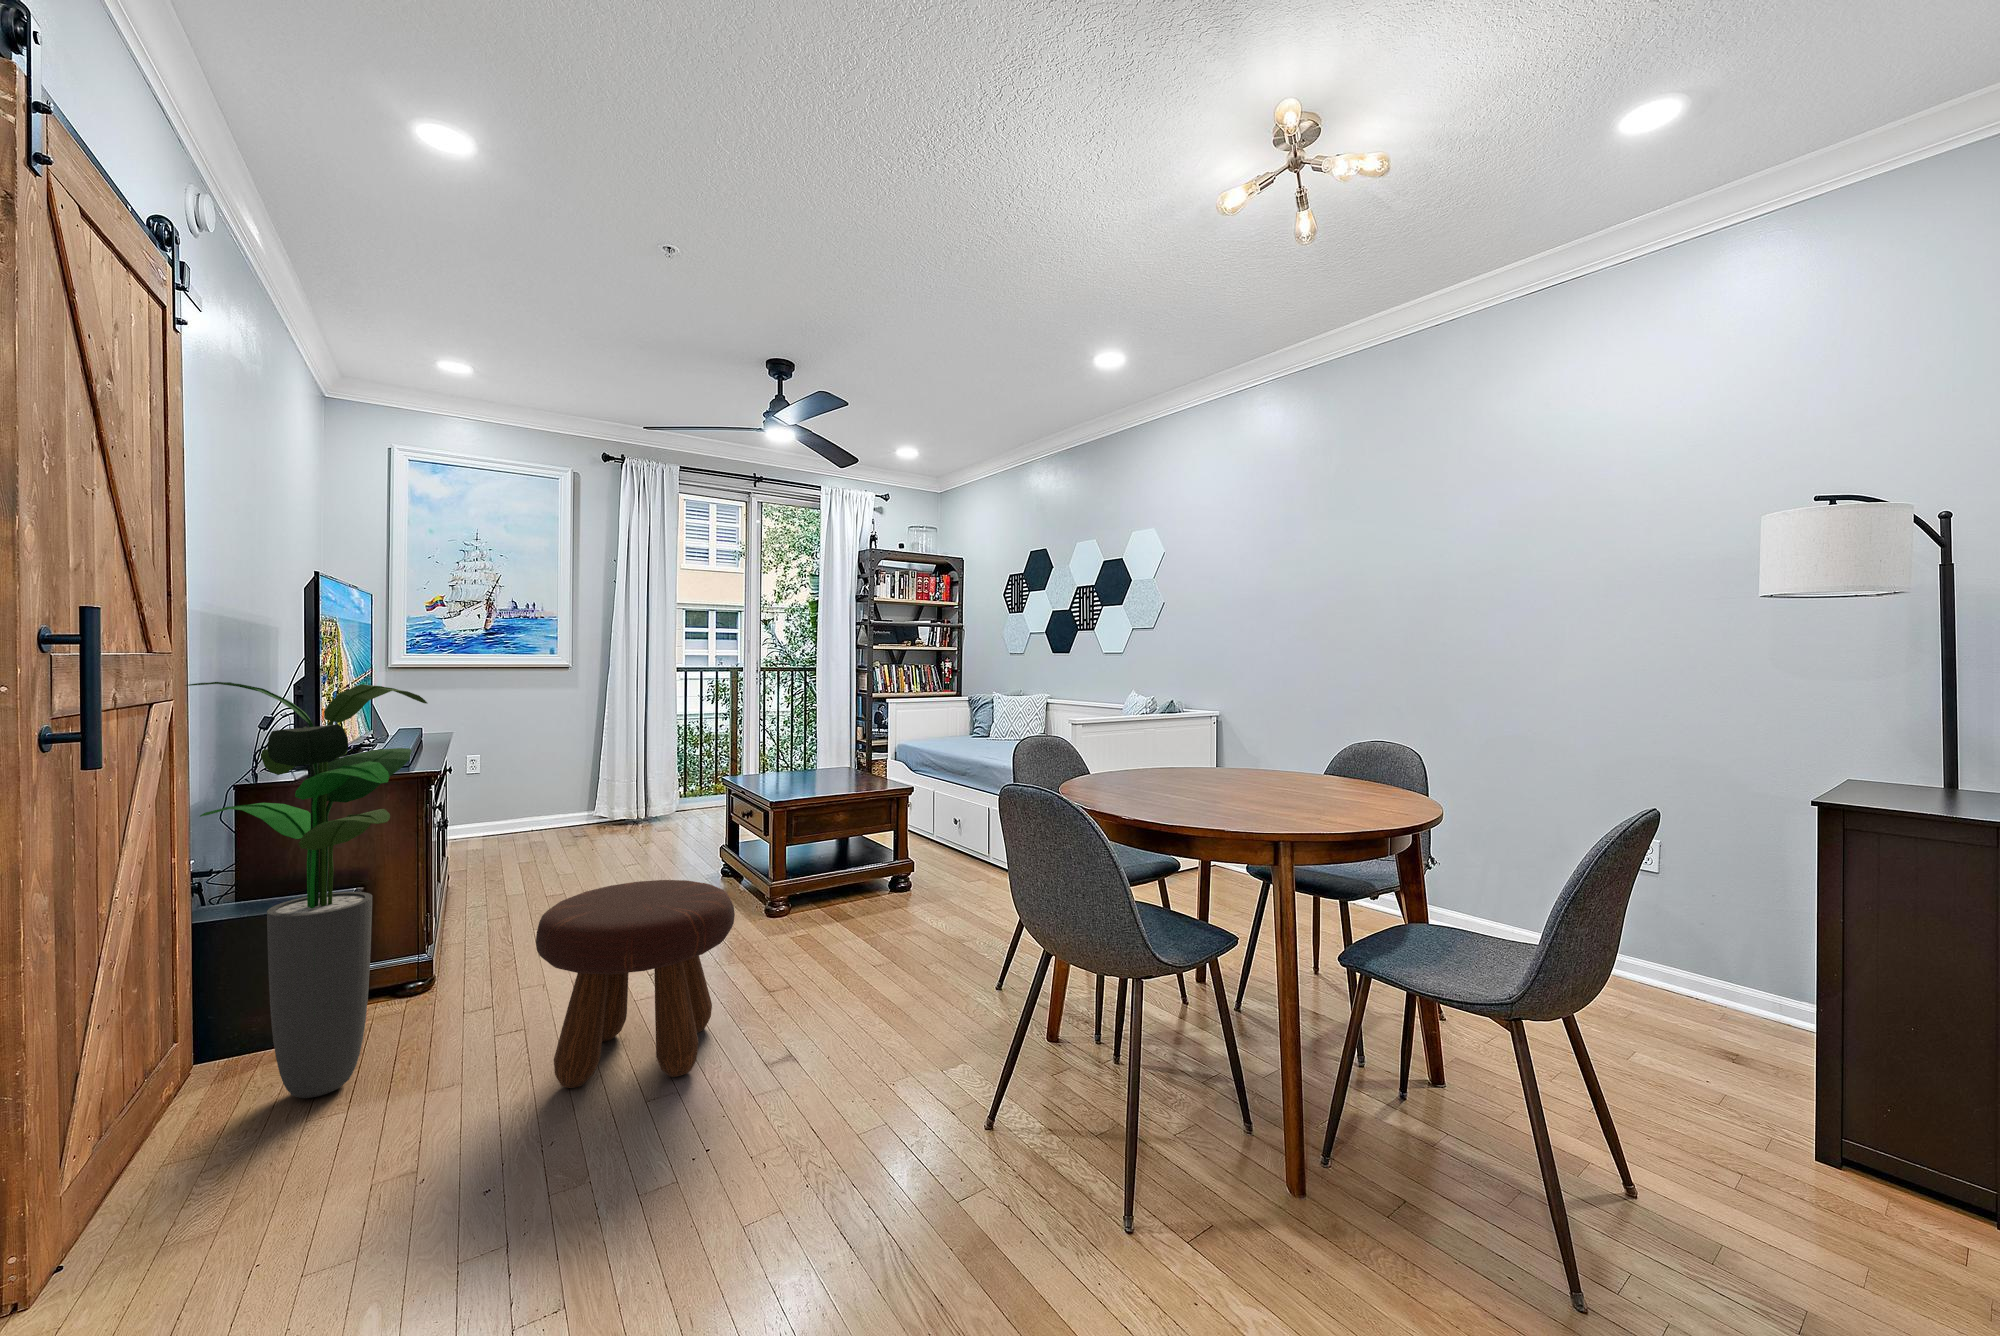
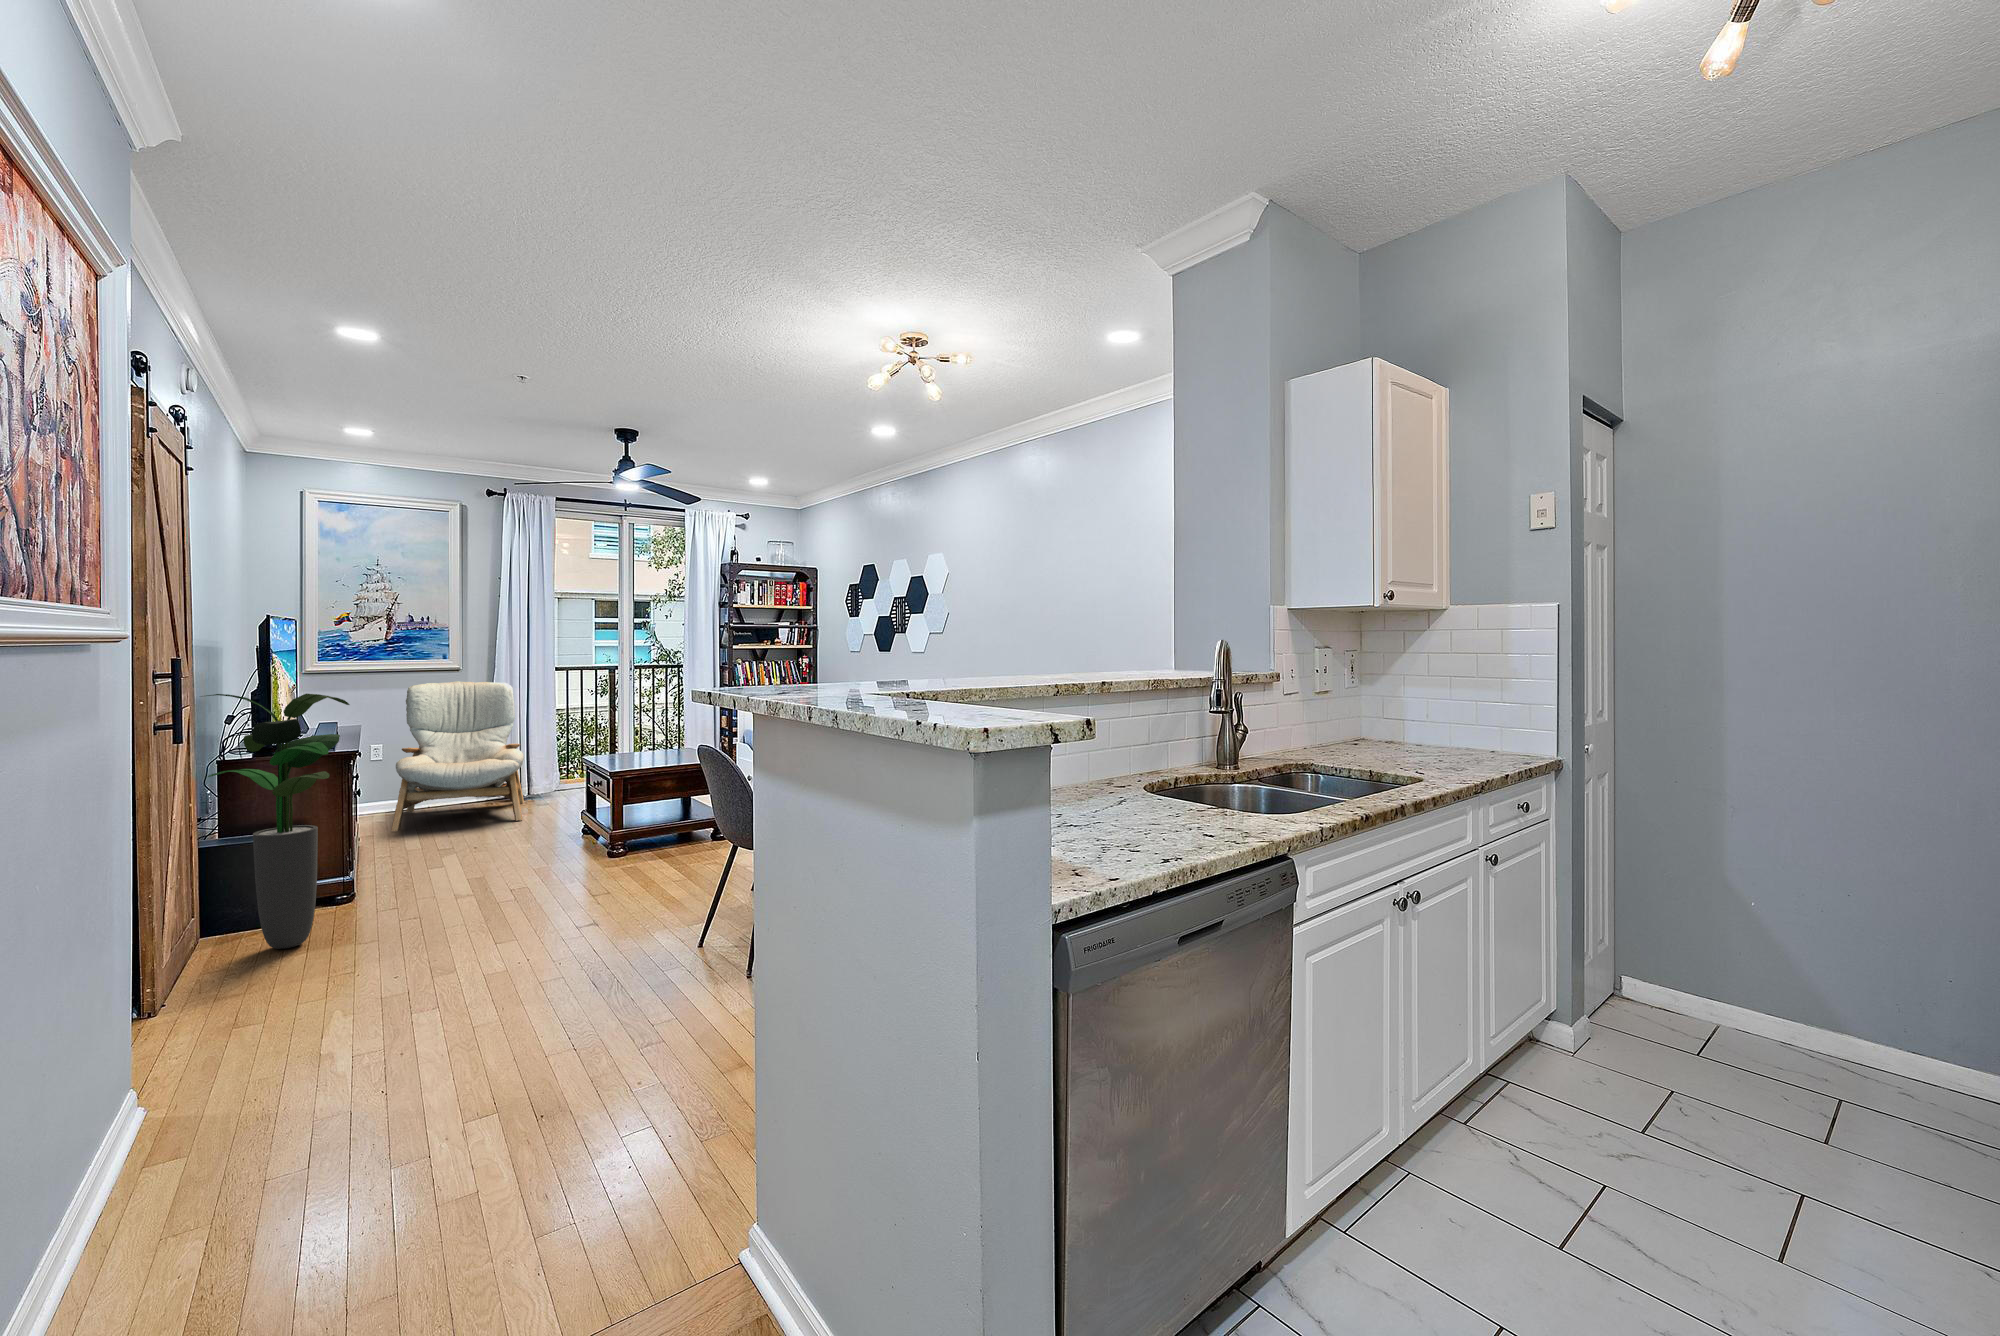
armchair: none [485,681,644,867] -> present [391,681,524,832]
footstool: present [536,880,735,1088] -> none [424,820,558,941]

